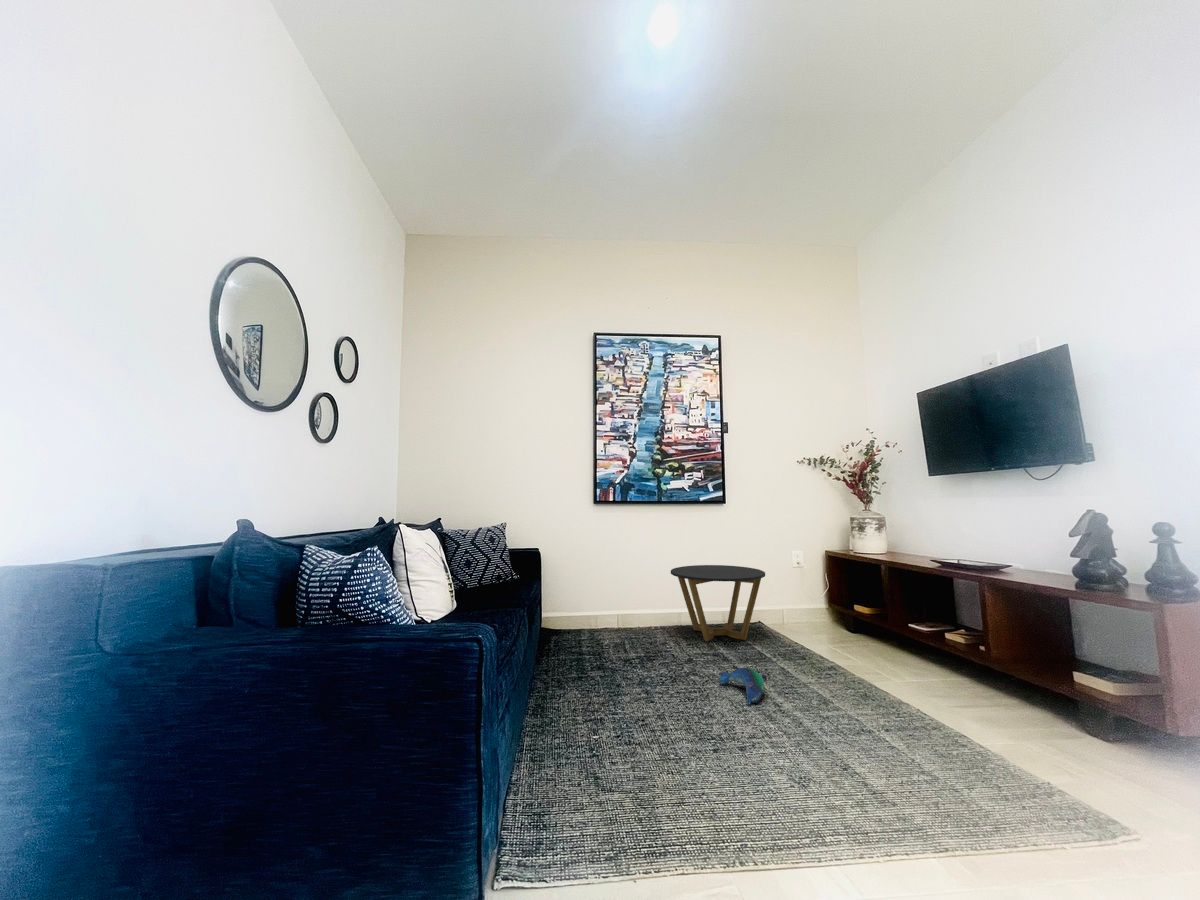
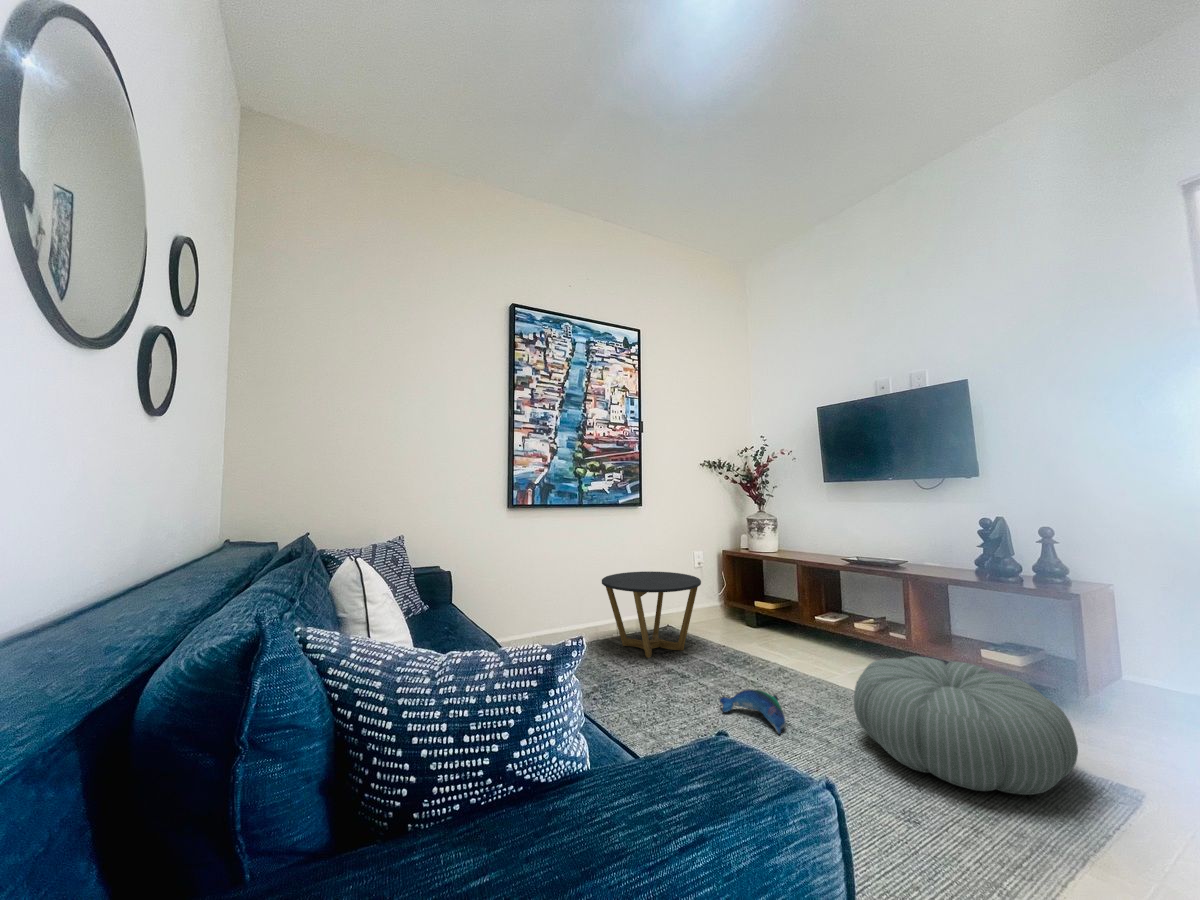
pouf: none [810,653,1020,787] -> present [854,656,1078,795]

